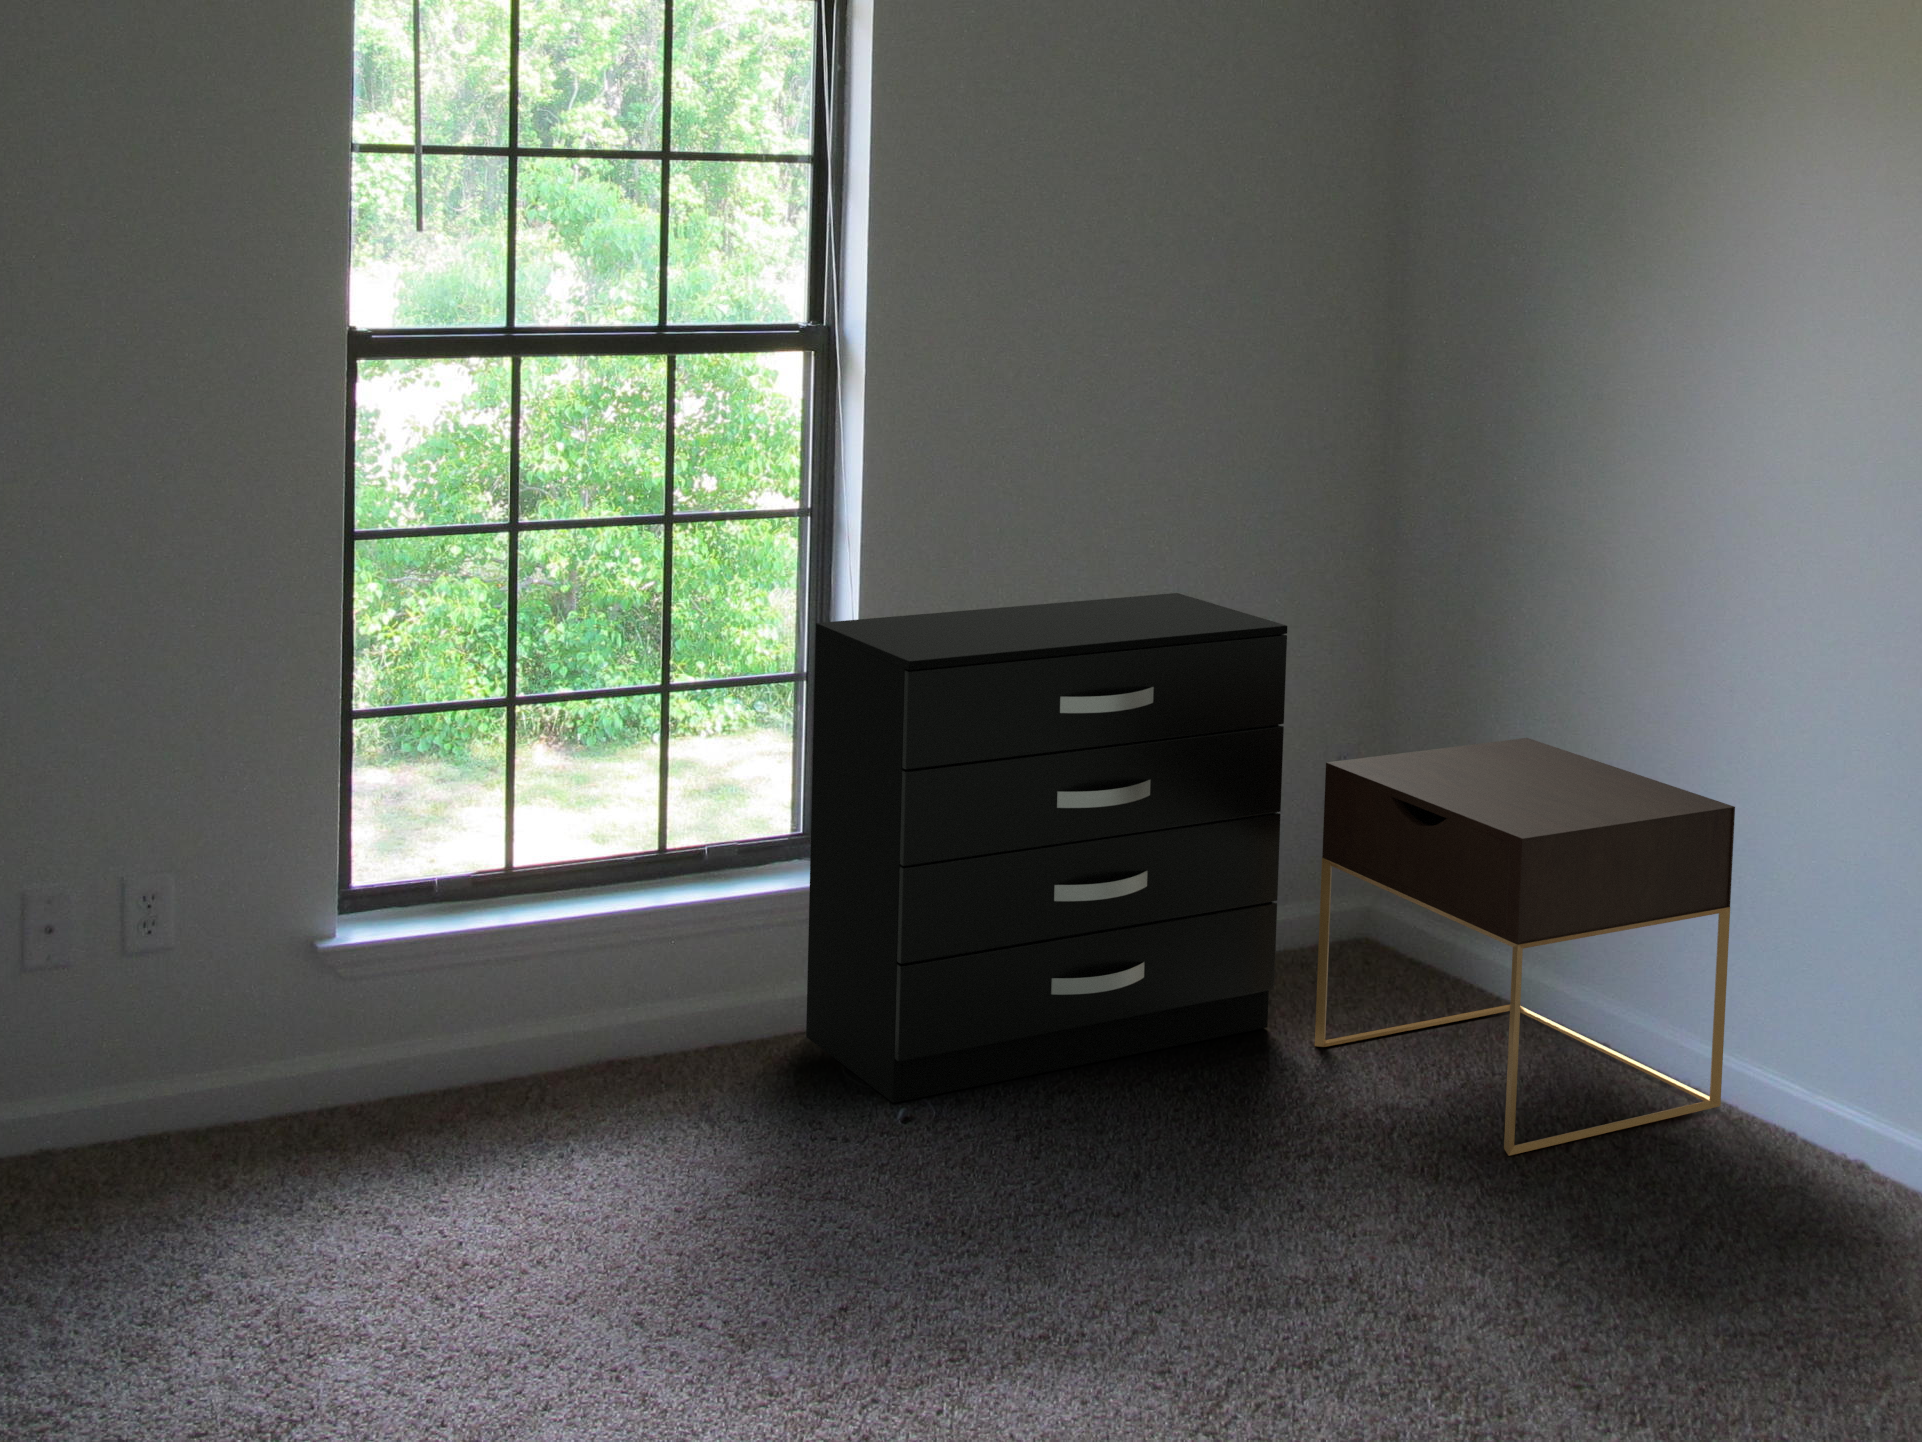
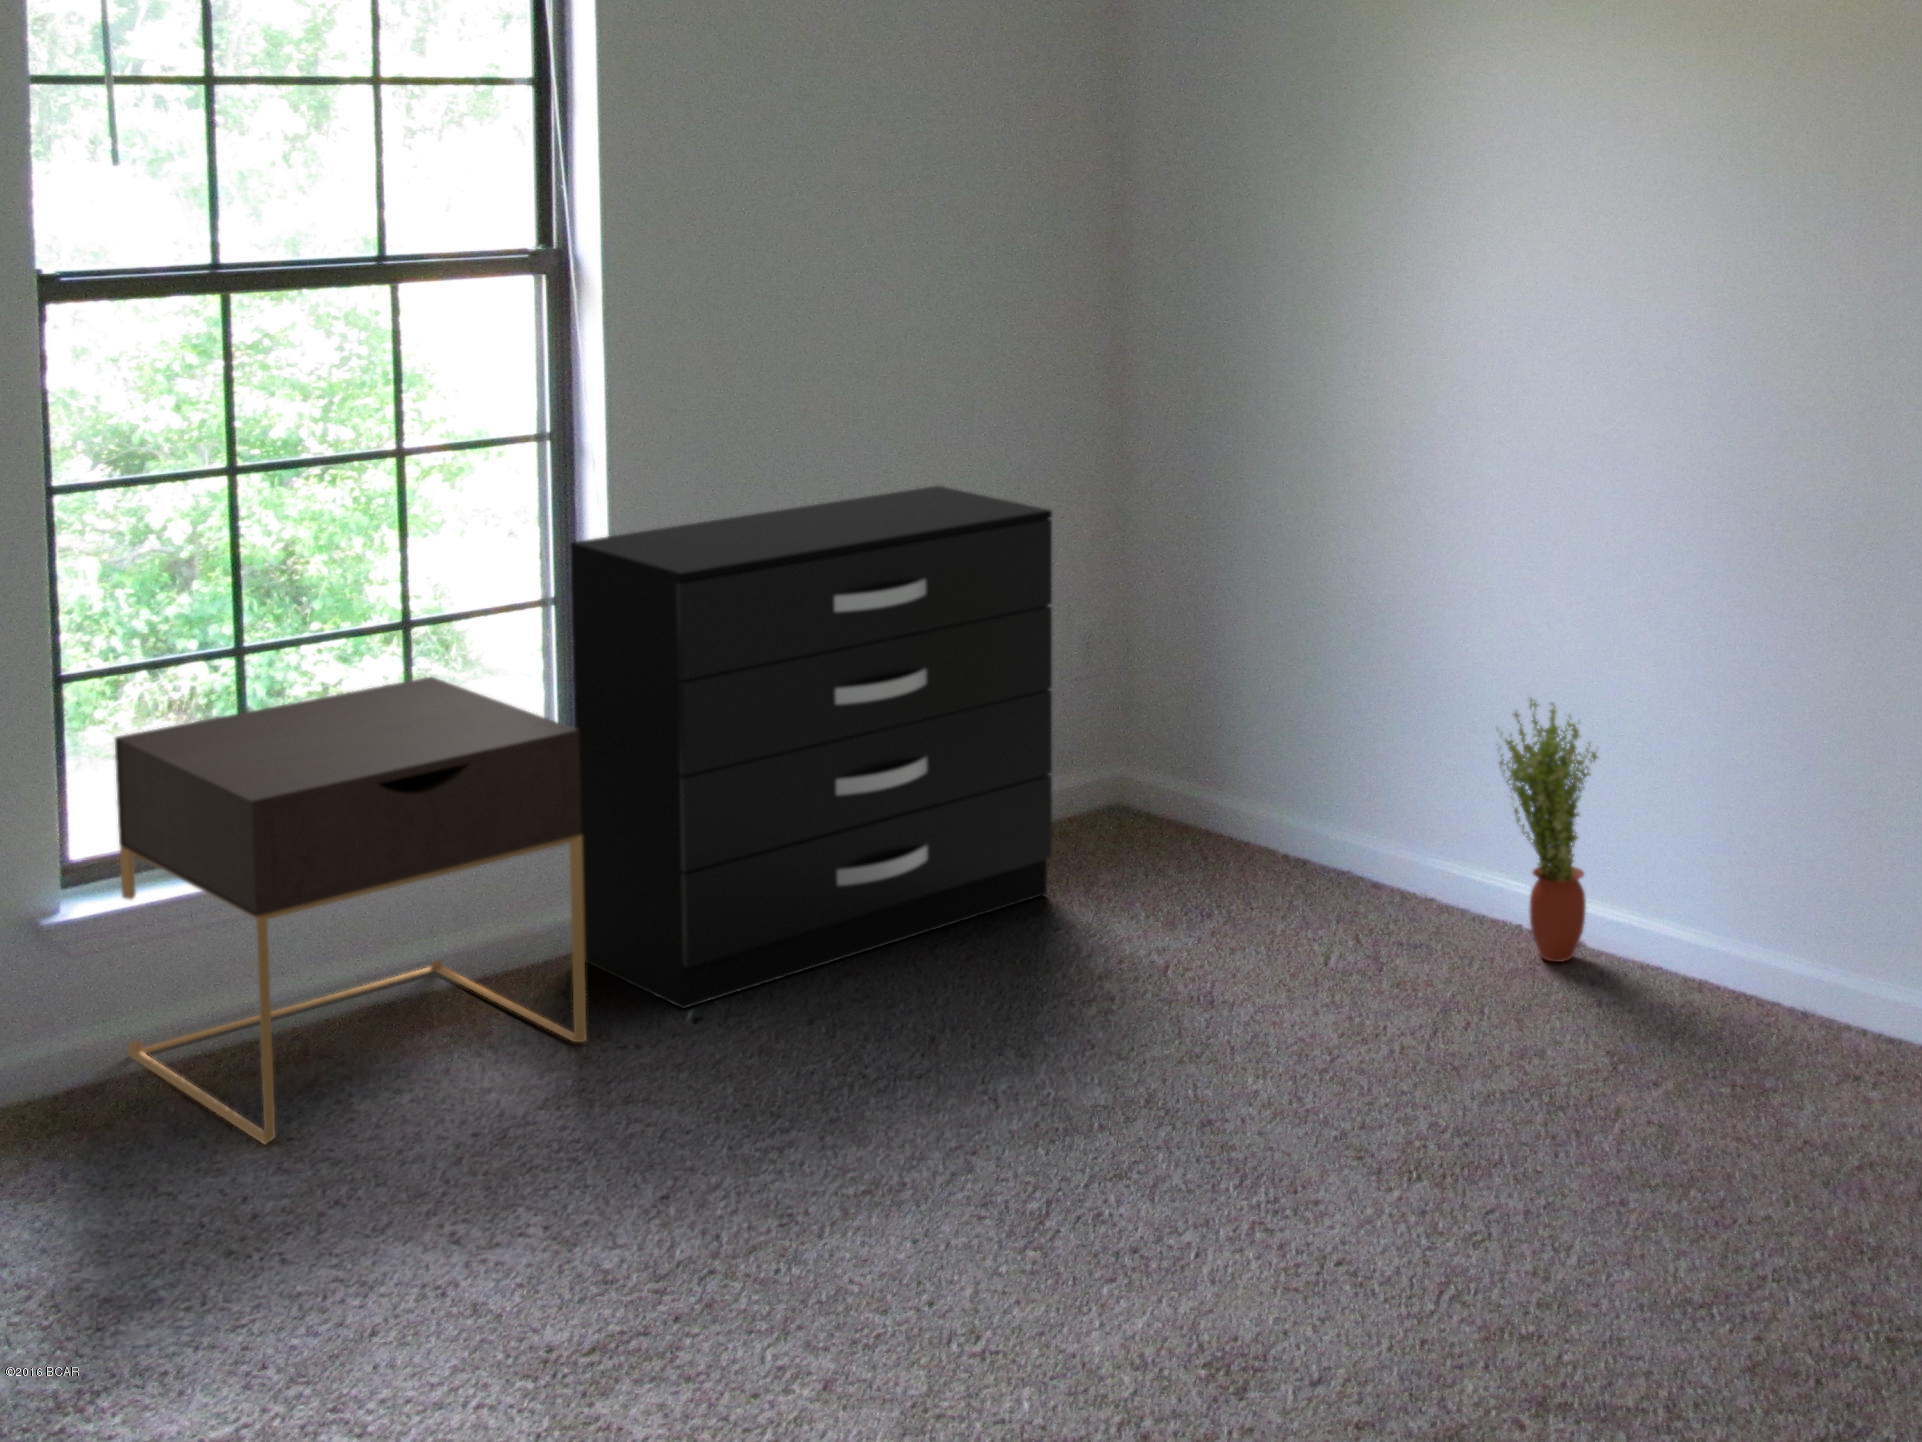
nightstand: present [1315,738,1735,1156] -> present [115,677,587,1144]
potted plant: none [1765,874,1889,1182] -> present [1497,699,1598,962]

